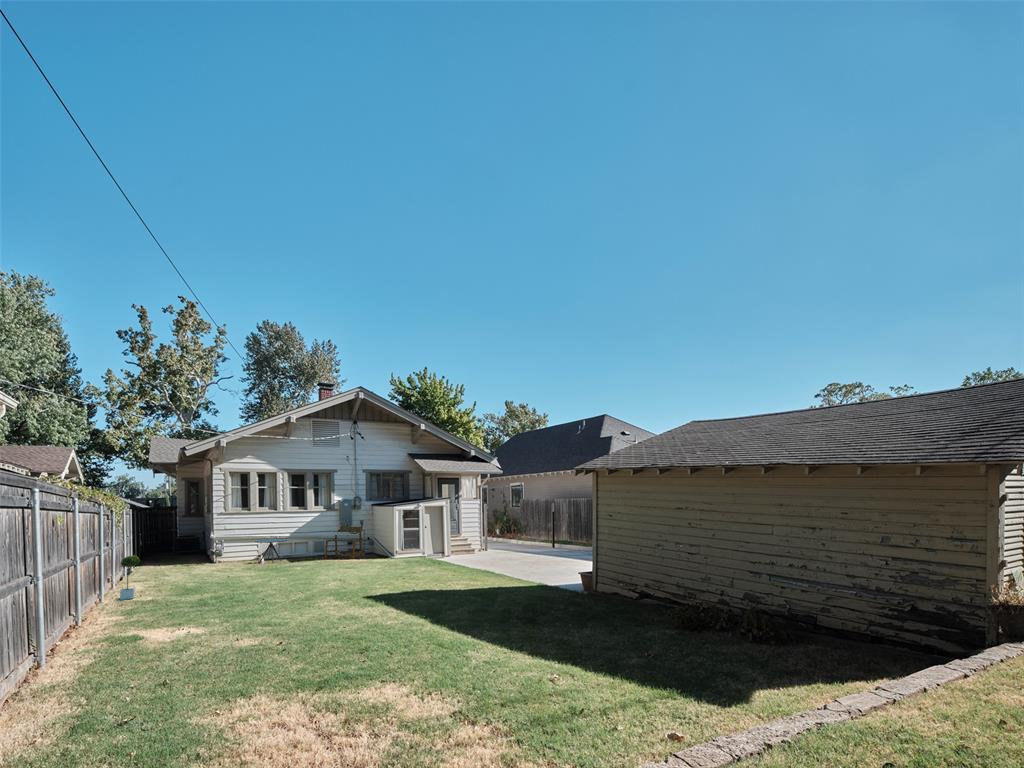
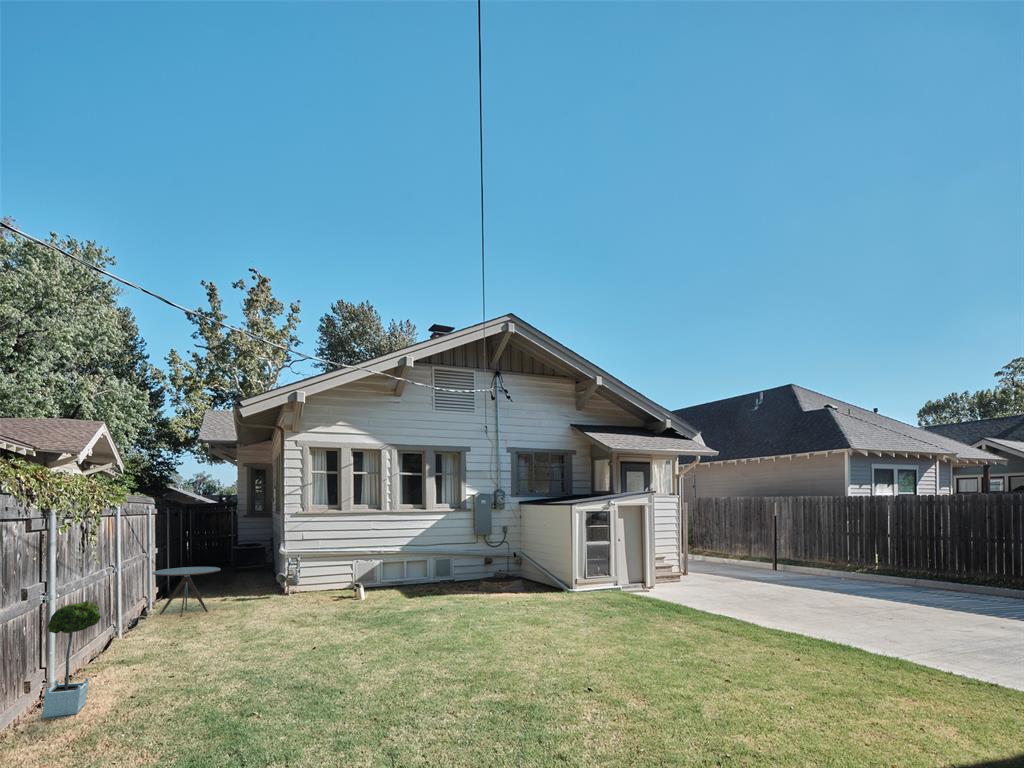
bench: present [325,526,363,559] -> none [455,535,513,589]
round table: present [255,539,287,563] -> present [152,567,220,617]

